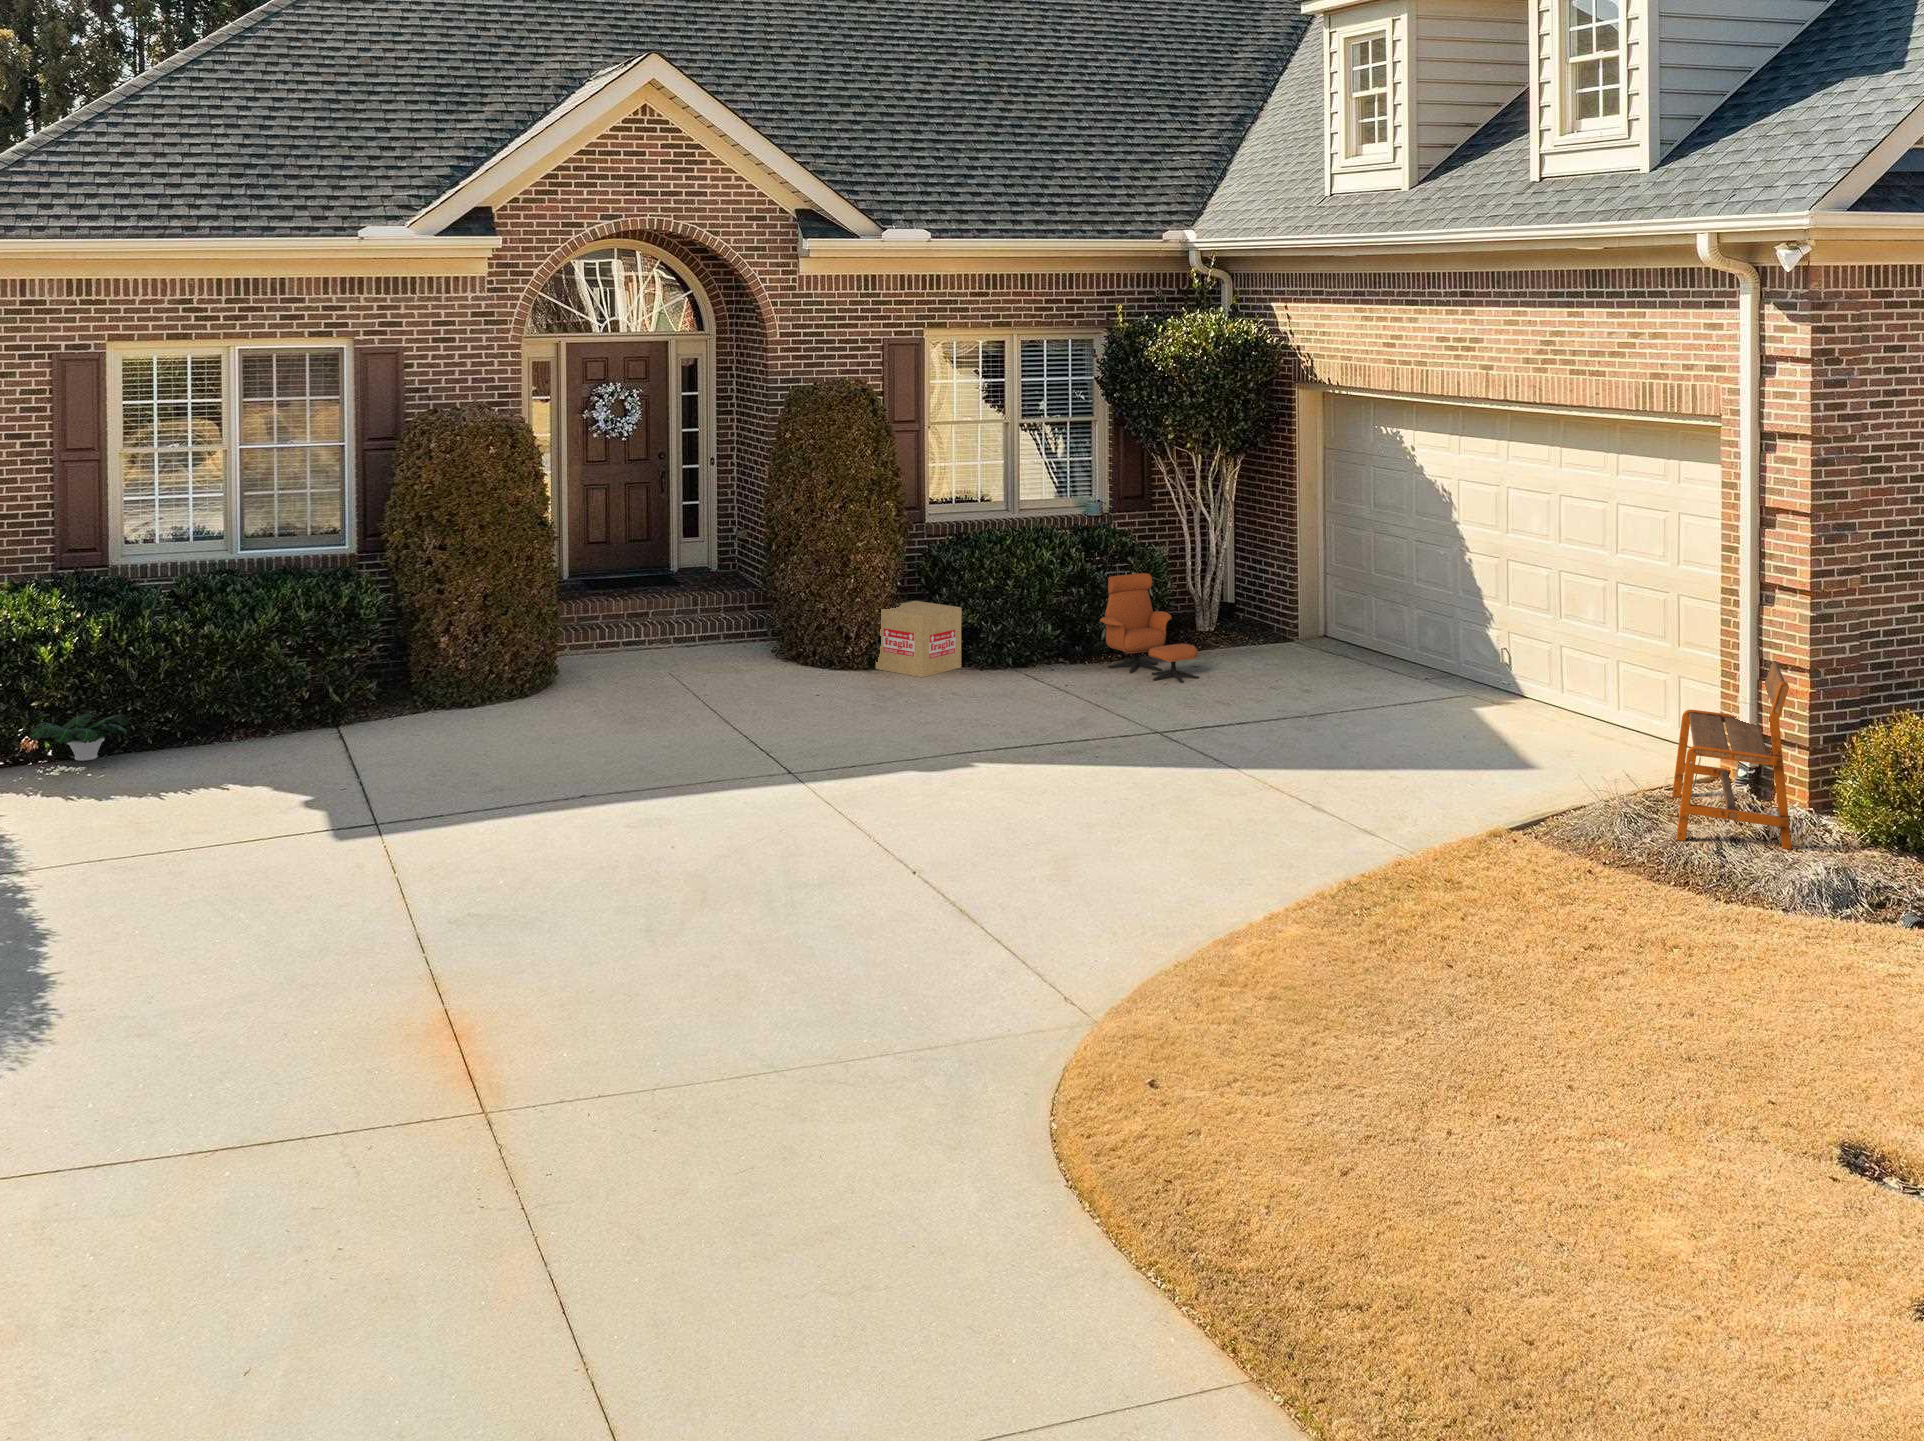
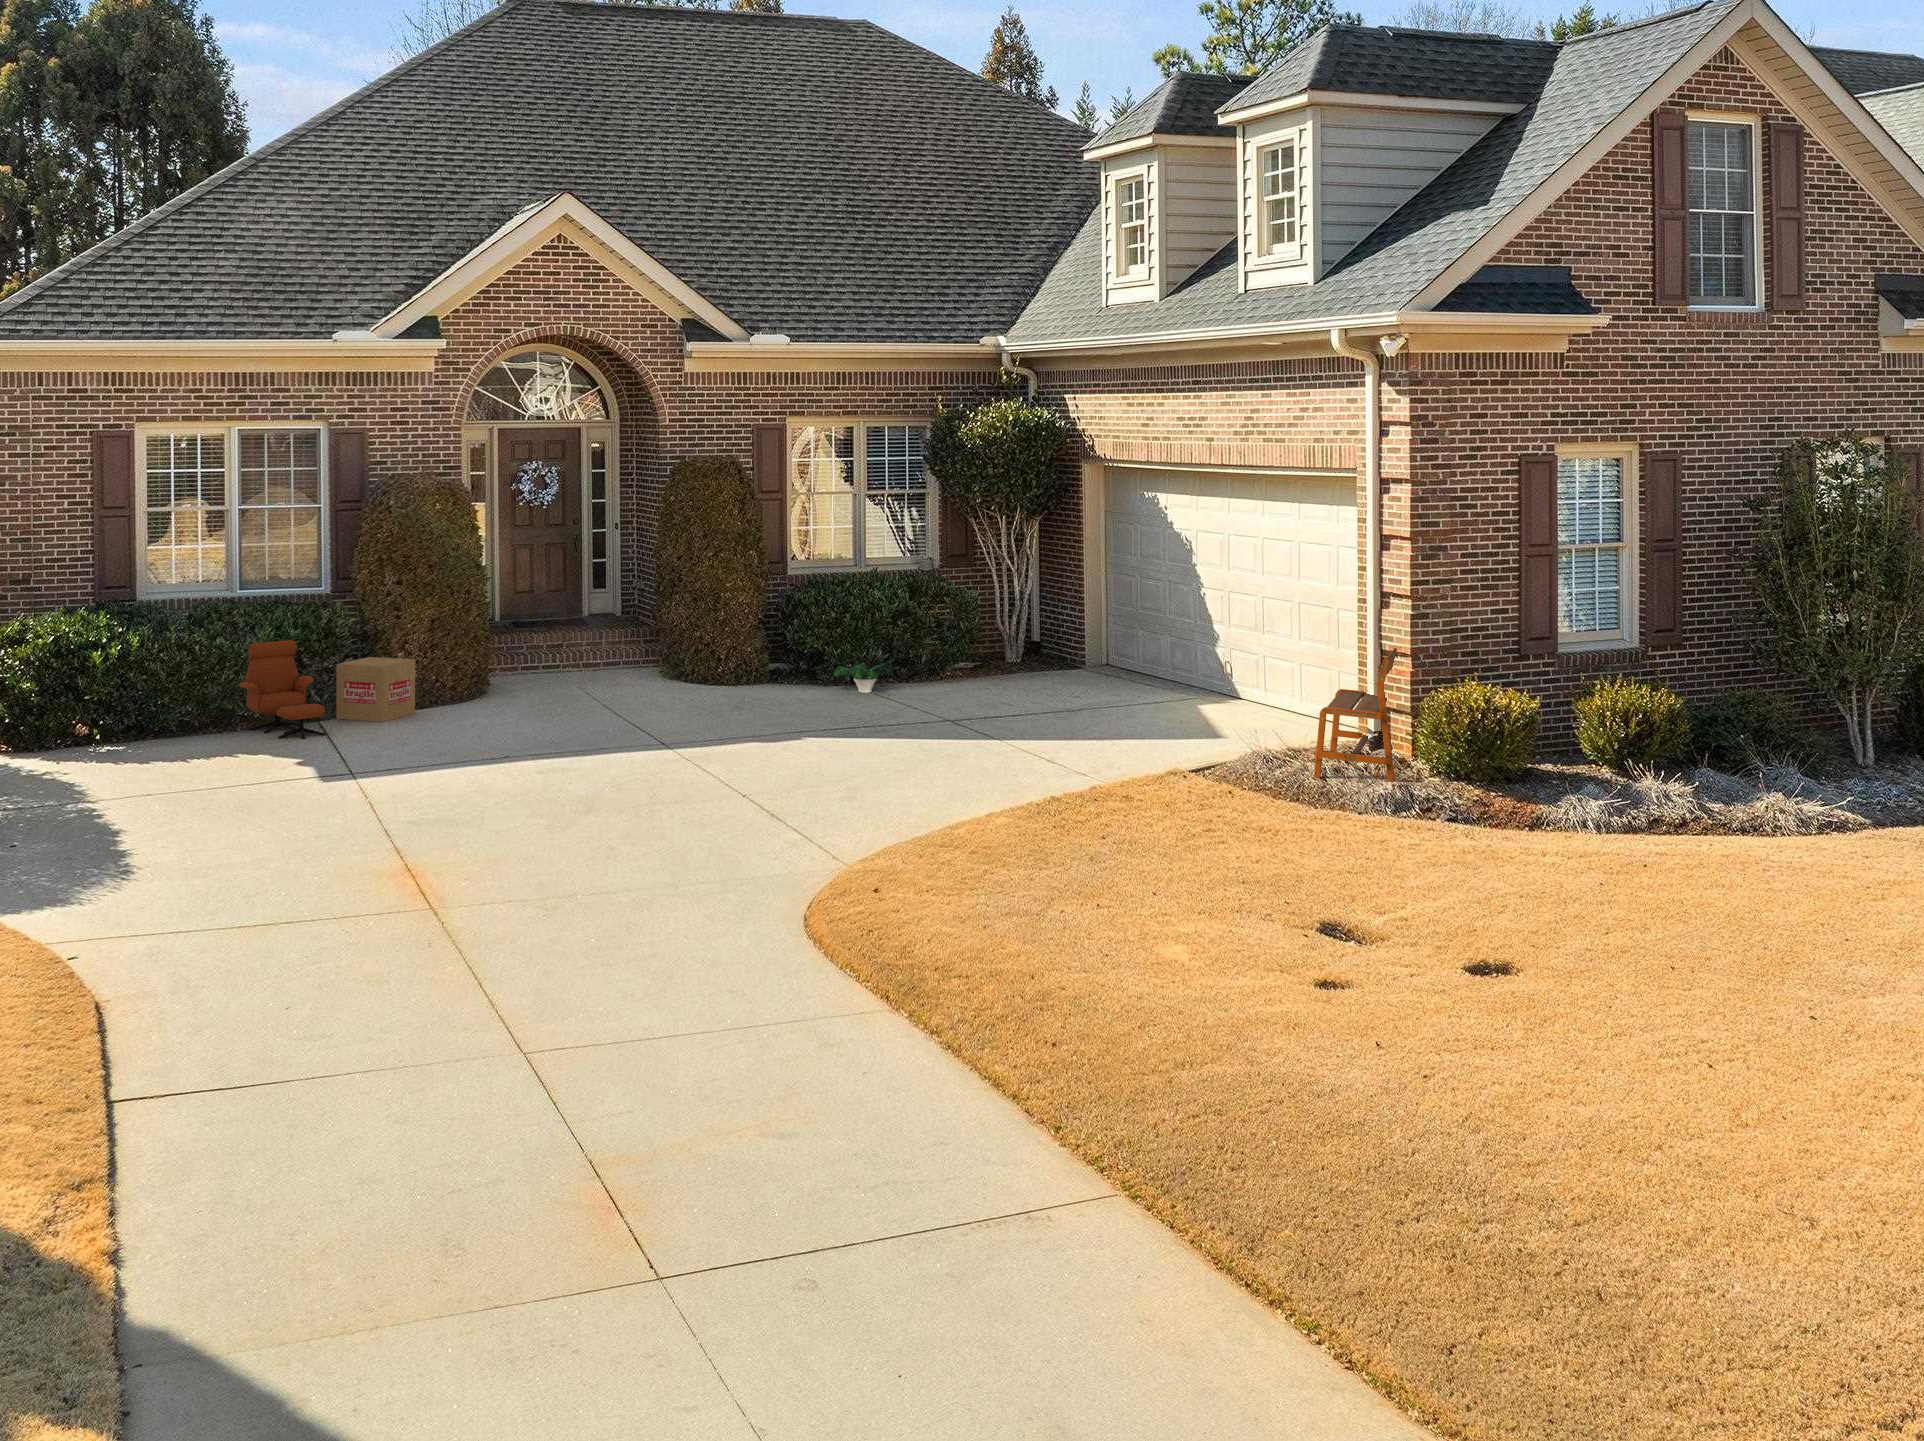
lounge chair: present [1100,573,1199,683] -> present [239,640,326,739]
cardboard box: present [876,601,962,677] -> present [336,657,415,722]
potted plant: present [30,713,129,761] -> present [834,663,893,693]

